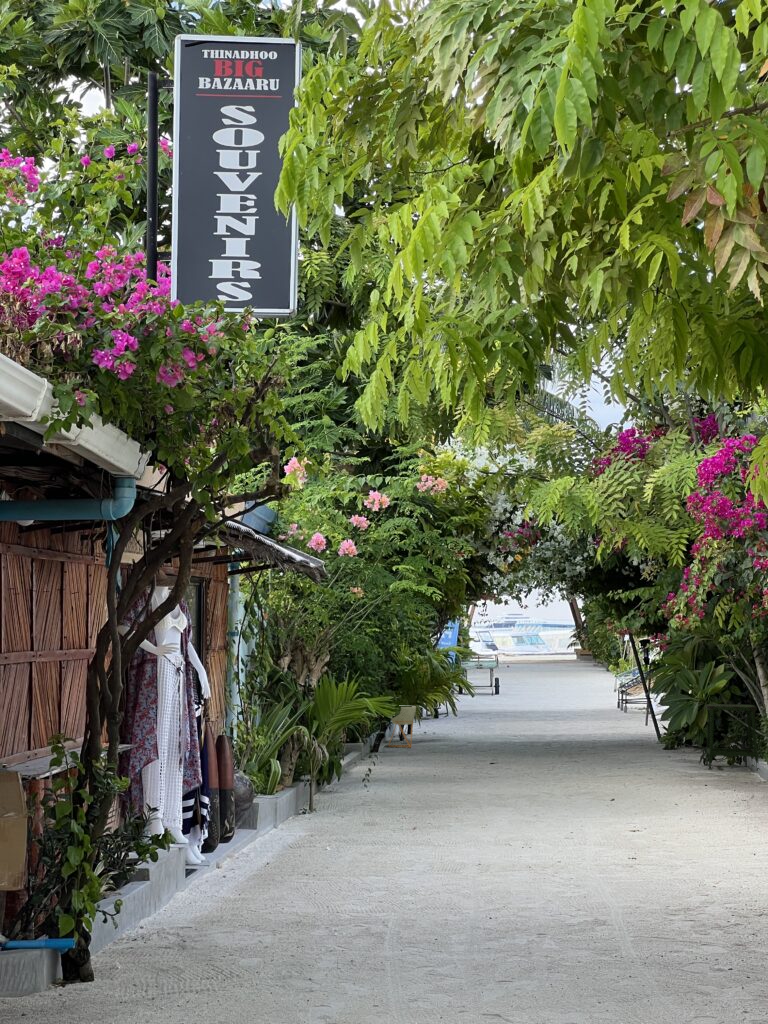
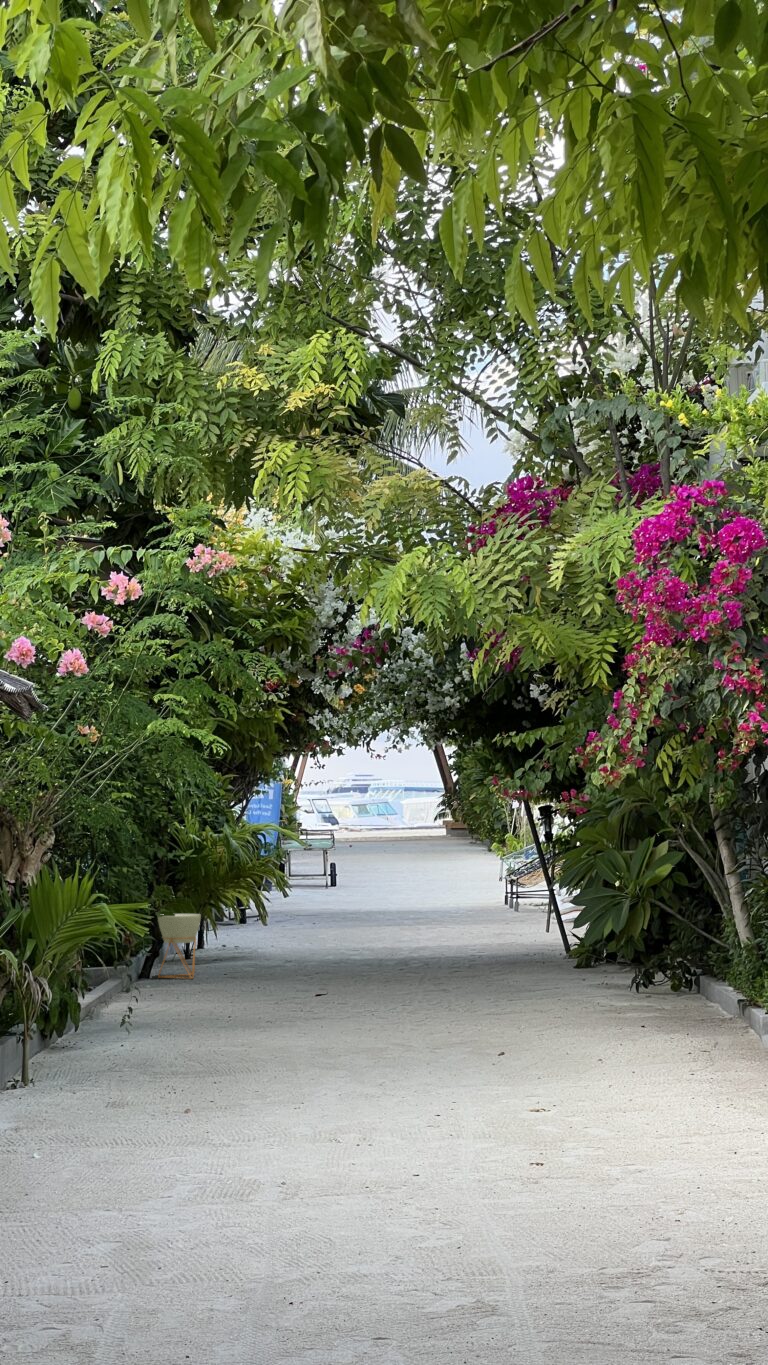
stool: present [705,704,759,770] -> none [640,901,723,1001]

